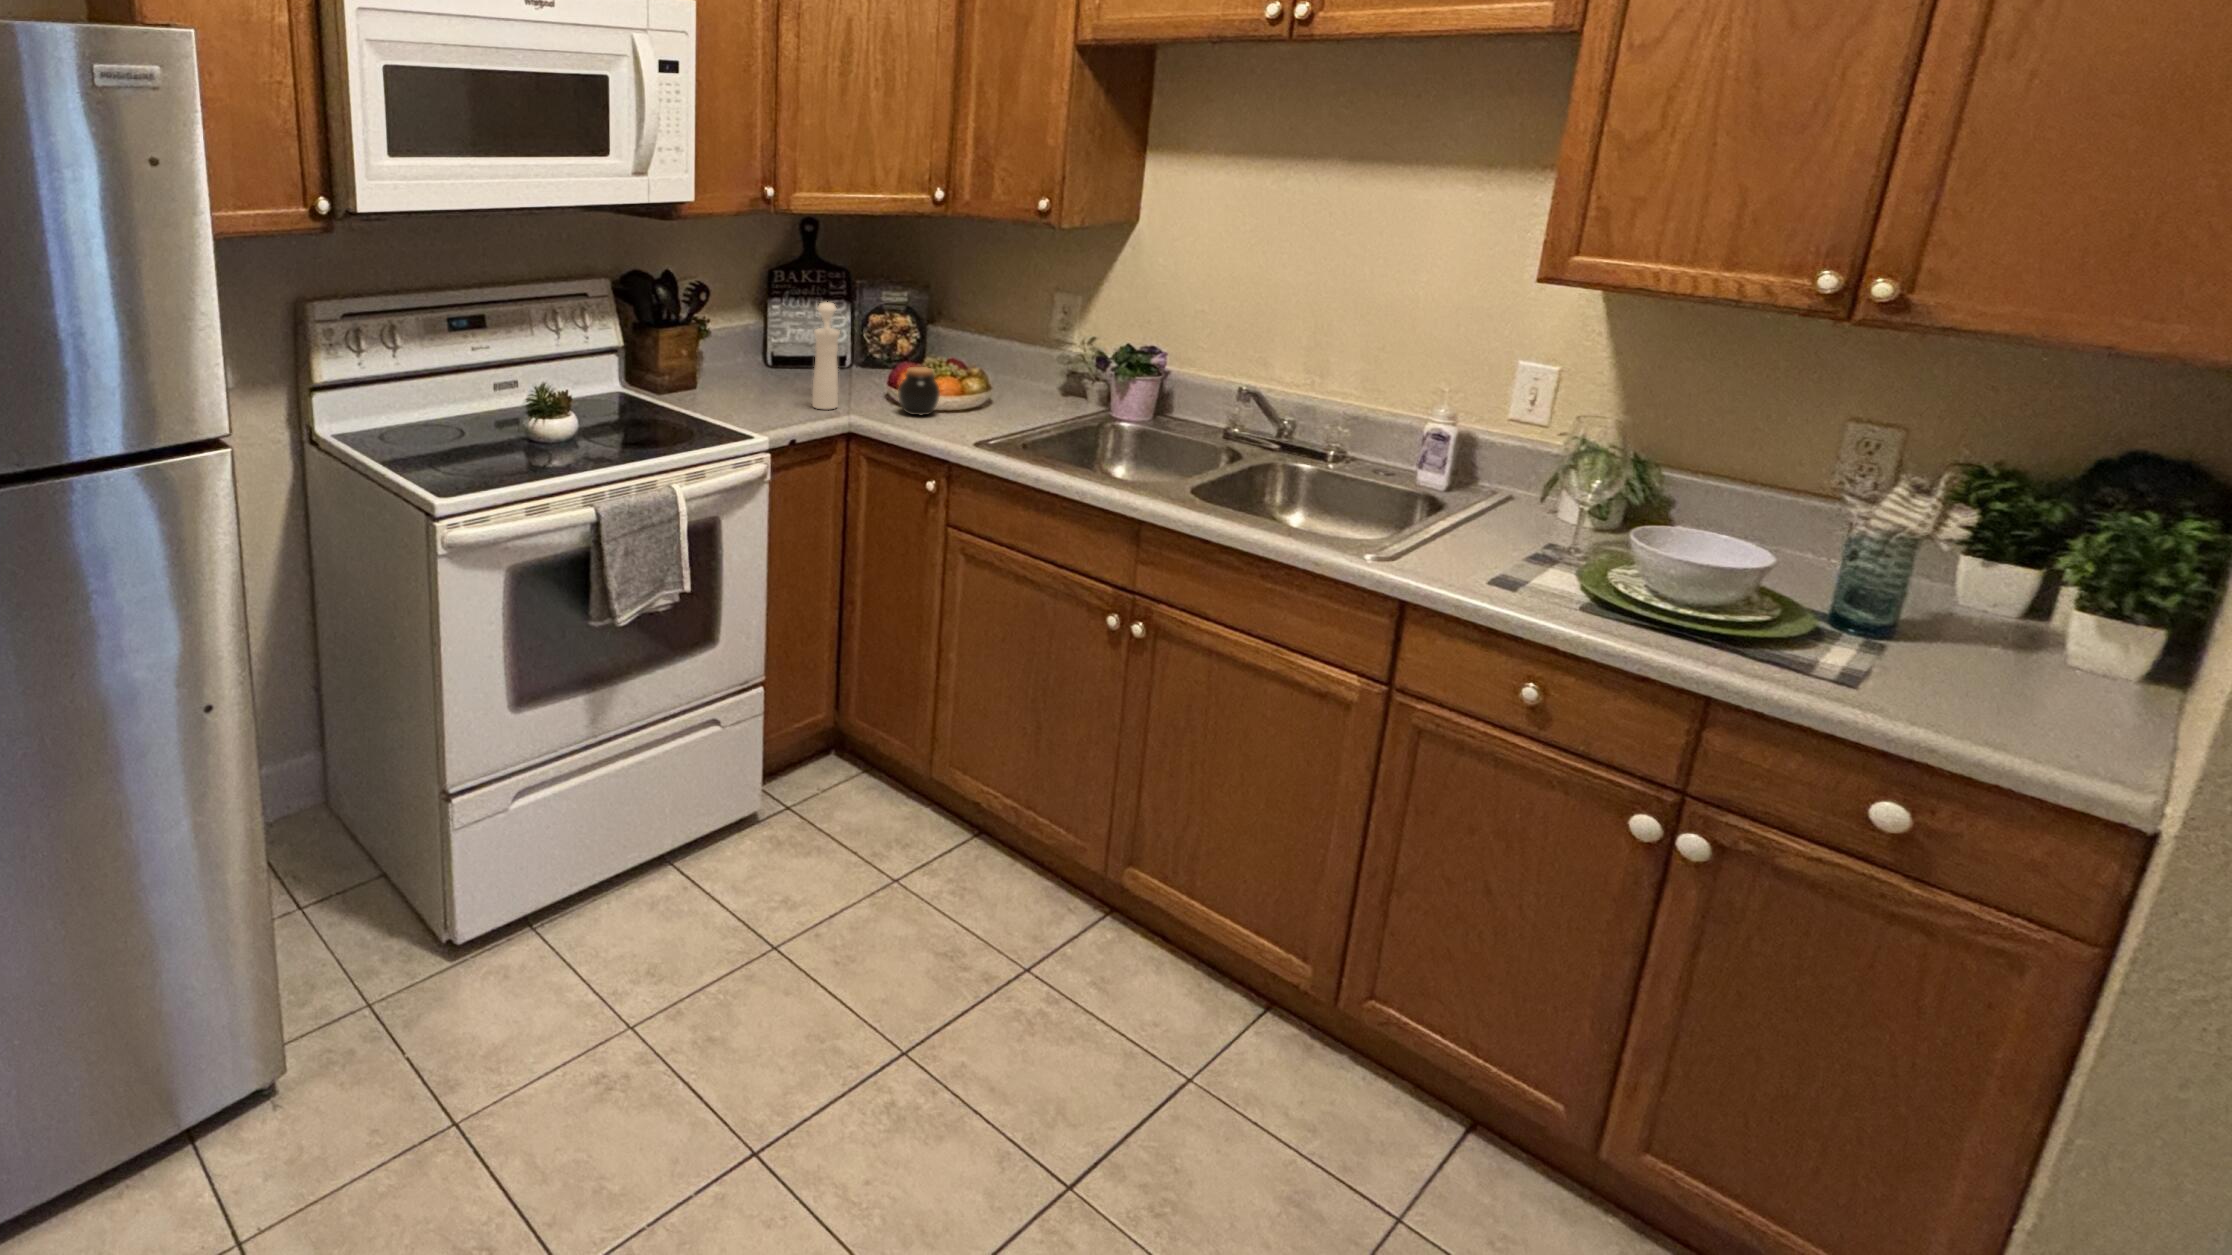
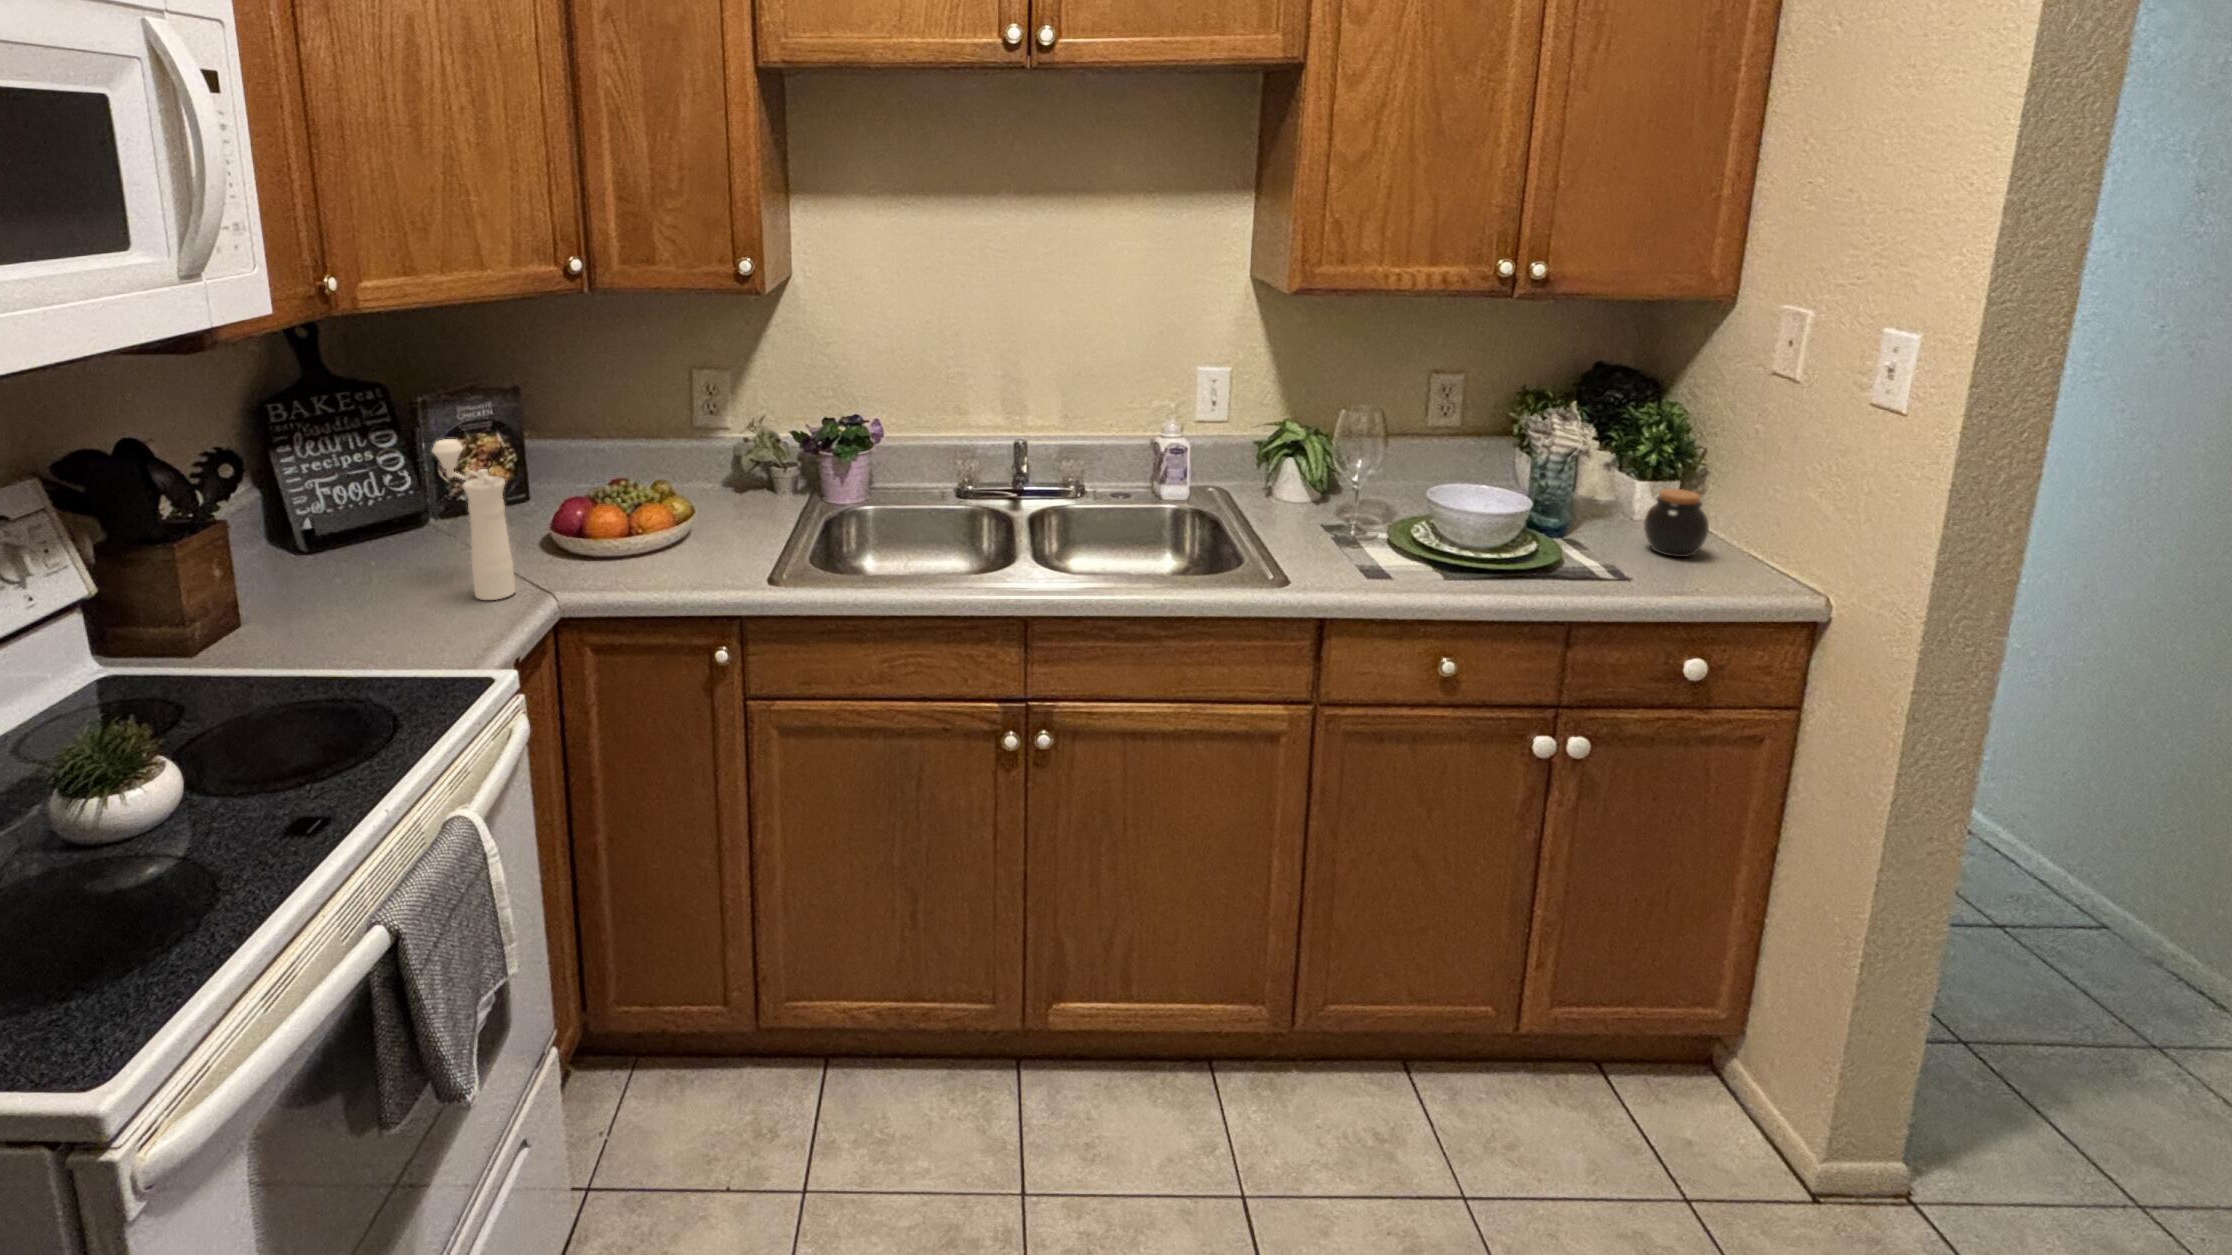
jar: present [898,367,940,415] -> present [1644,489,1709,557]

